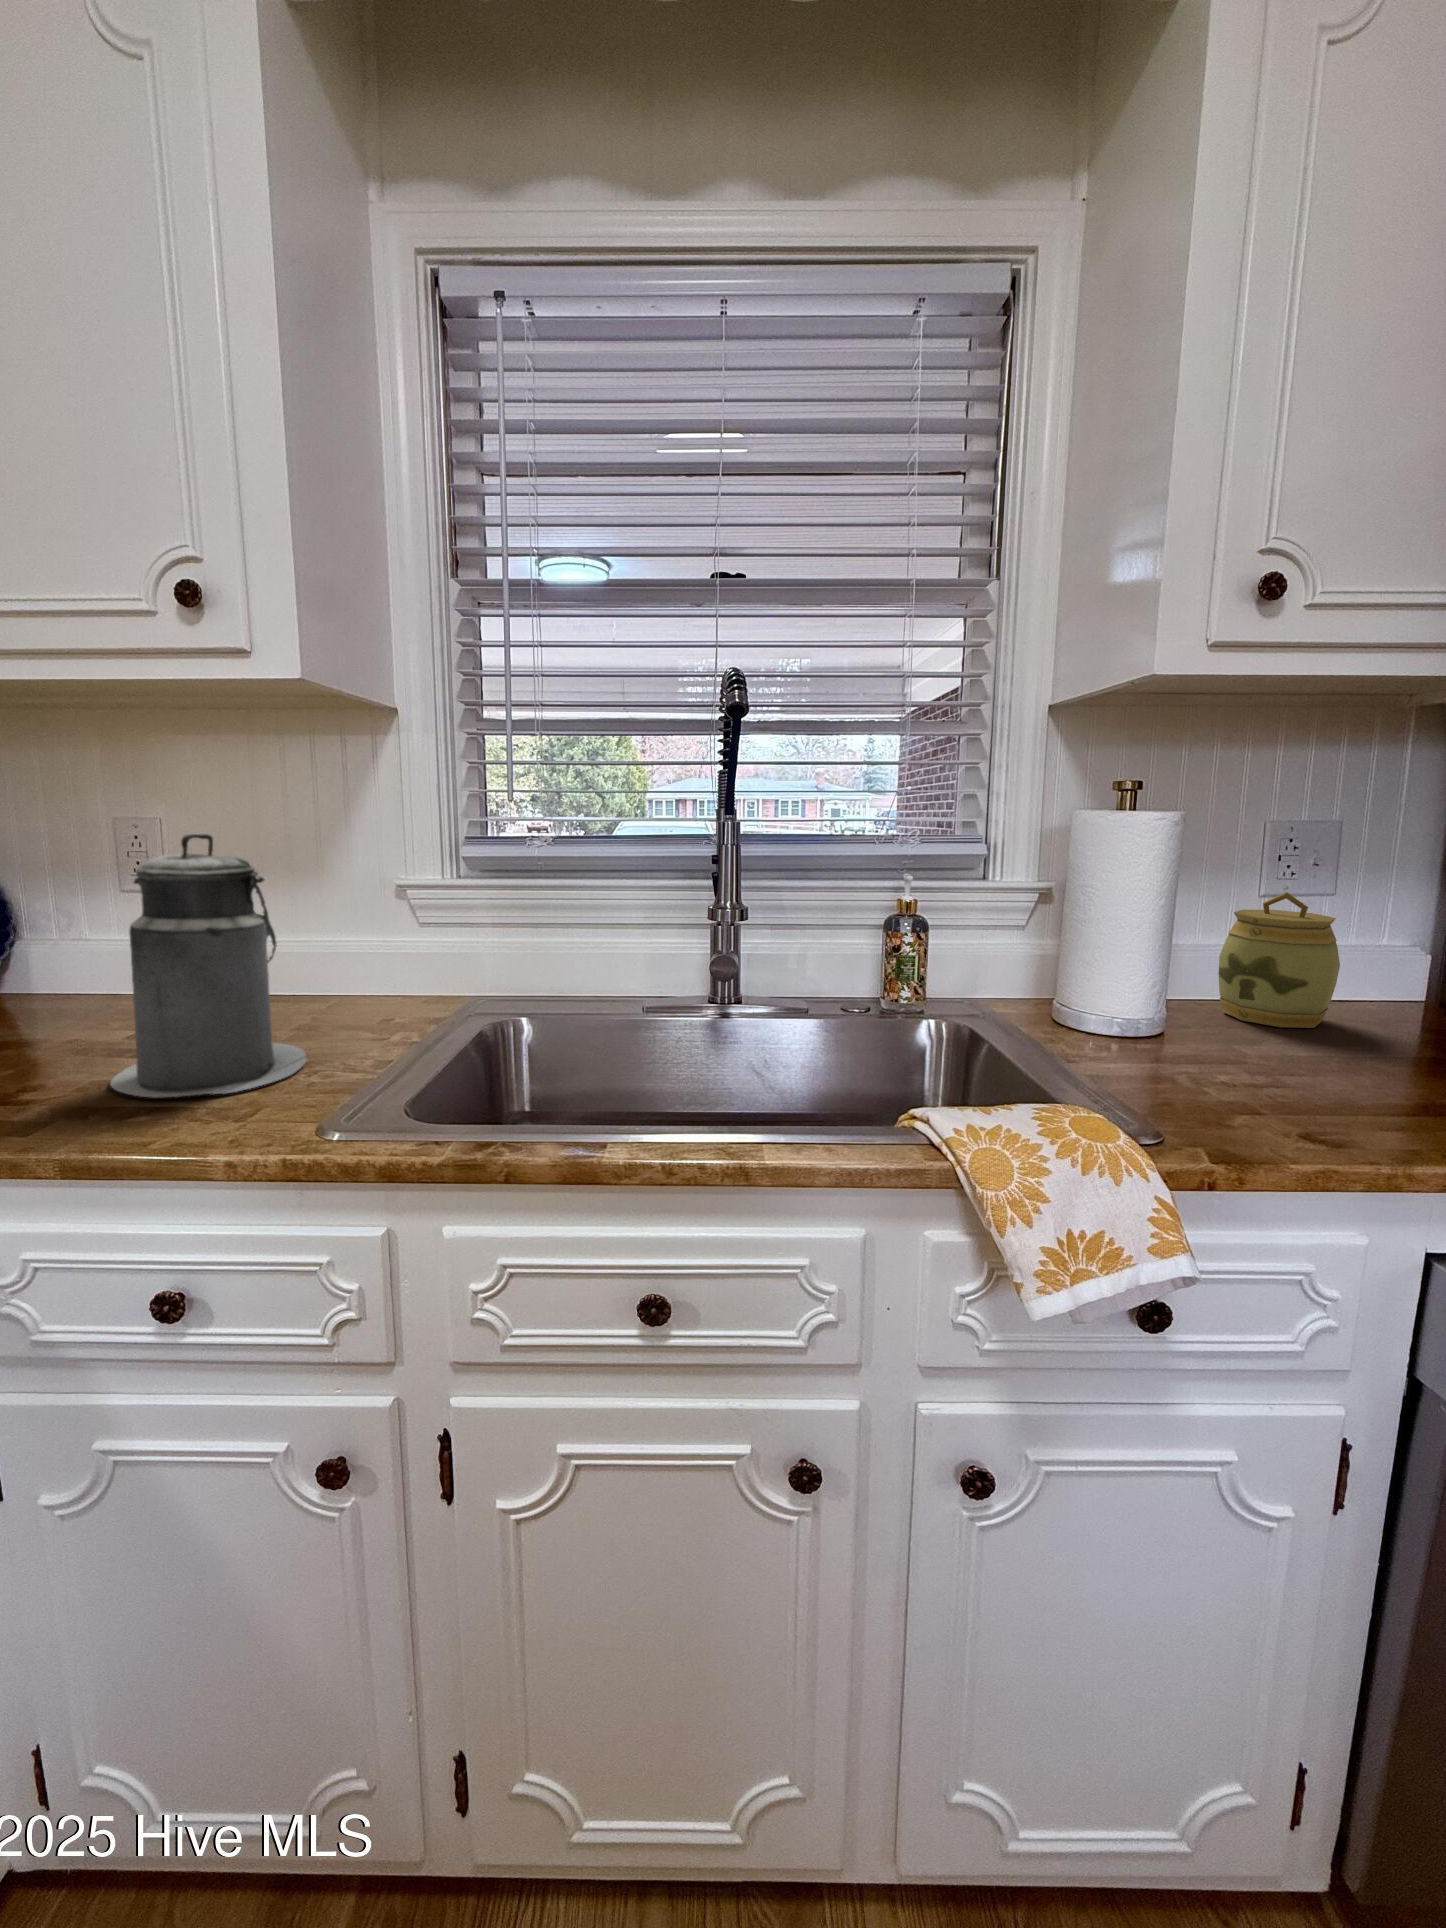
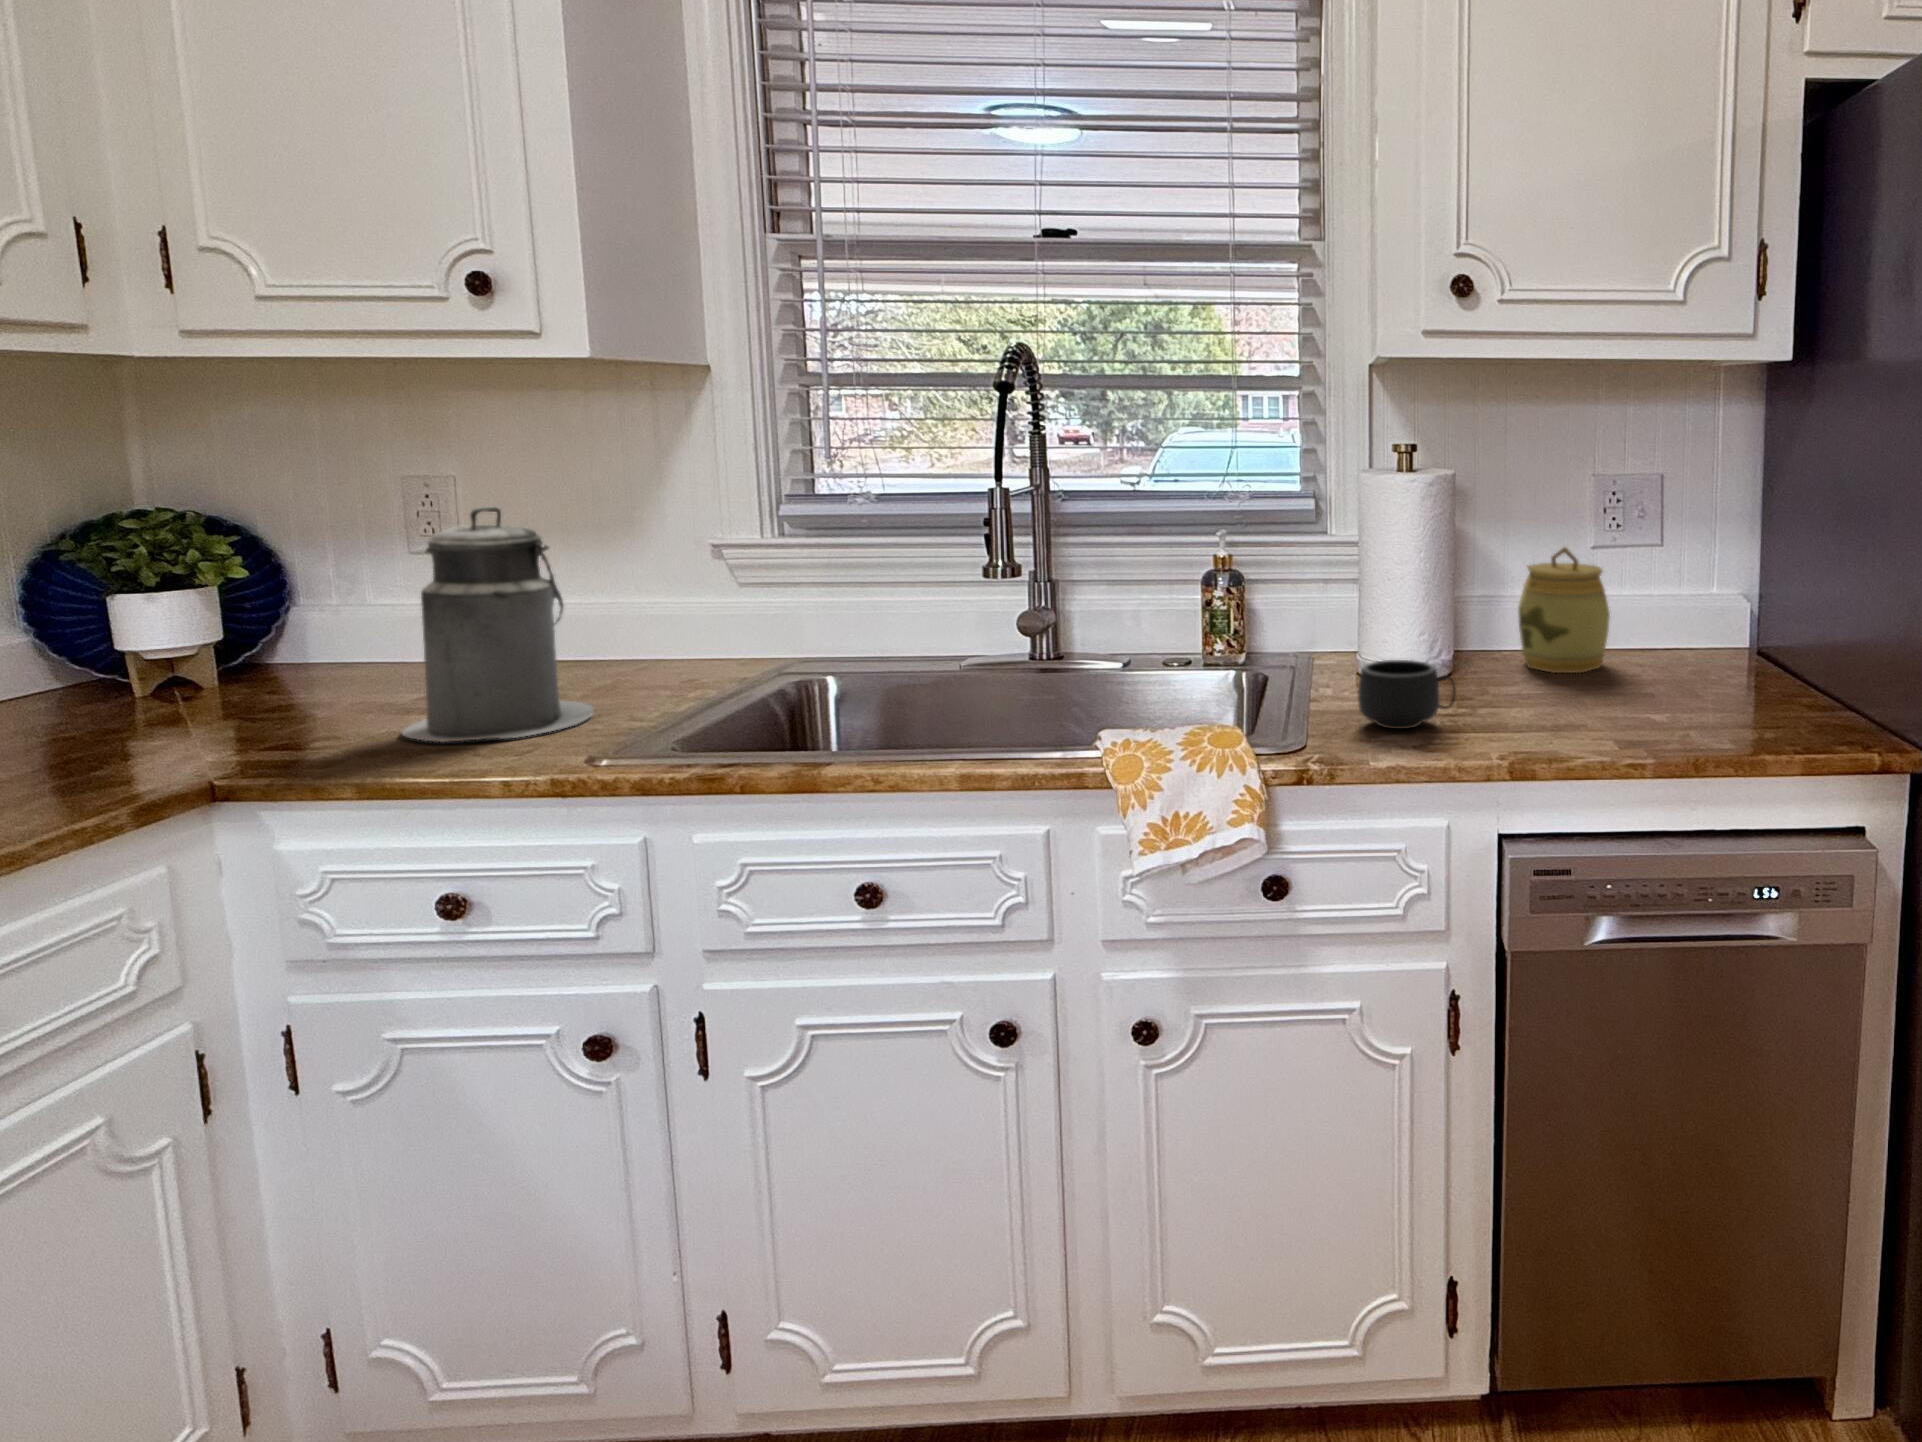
mug: none [1180,1020,1310,1107] -> present [1358,660,1455,729]

